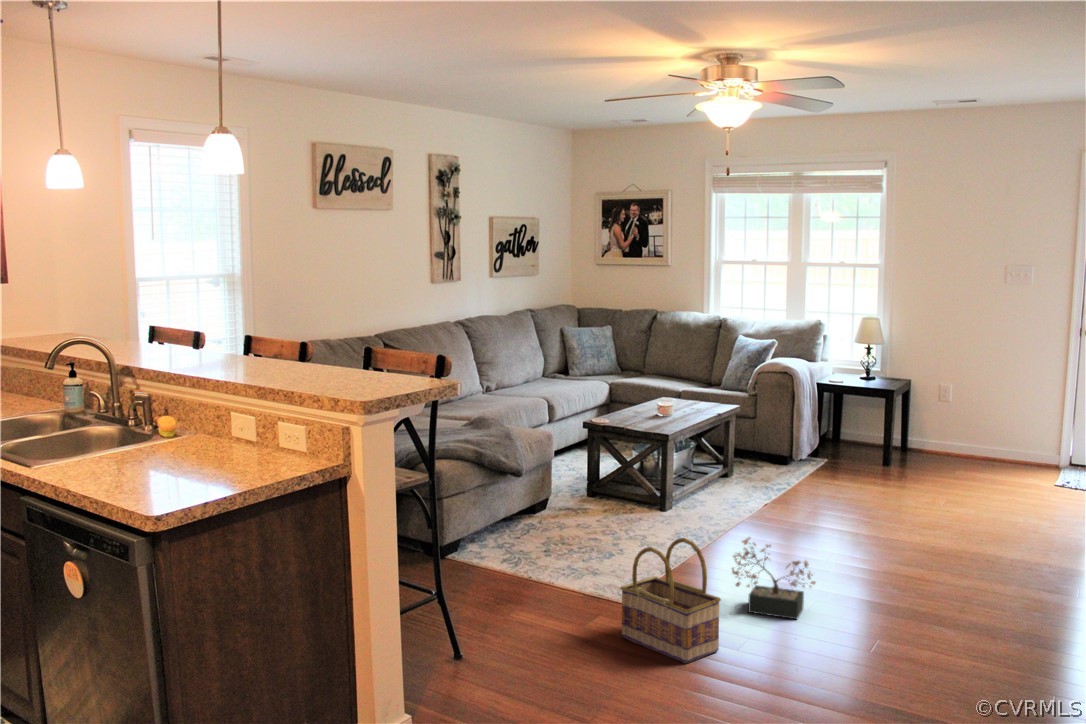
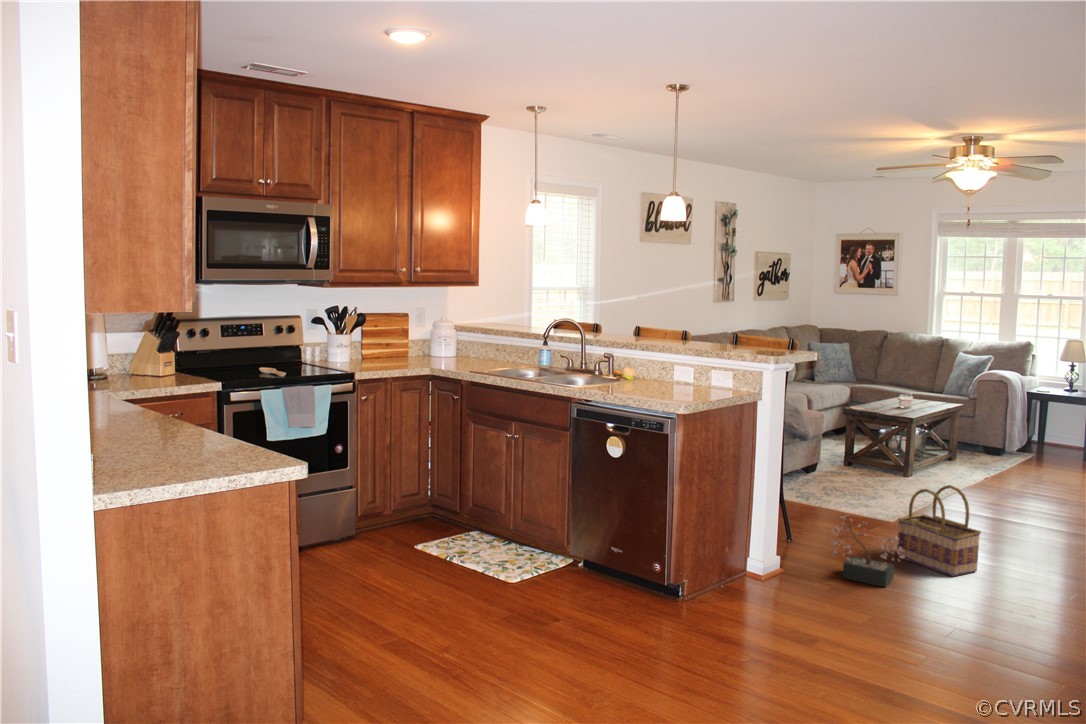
decorative plant: present [732,537,815,619] -> present [831,515,904,587]

